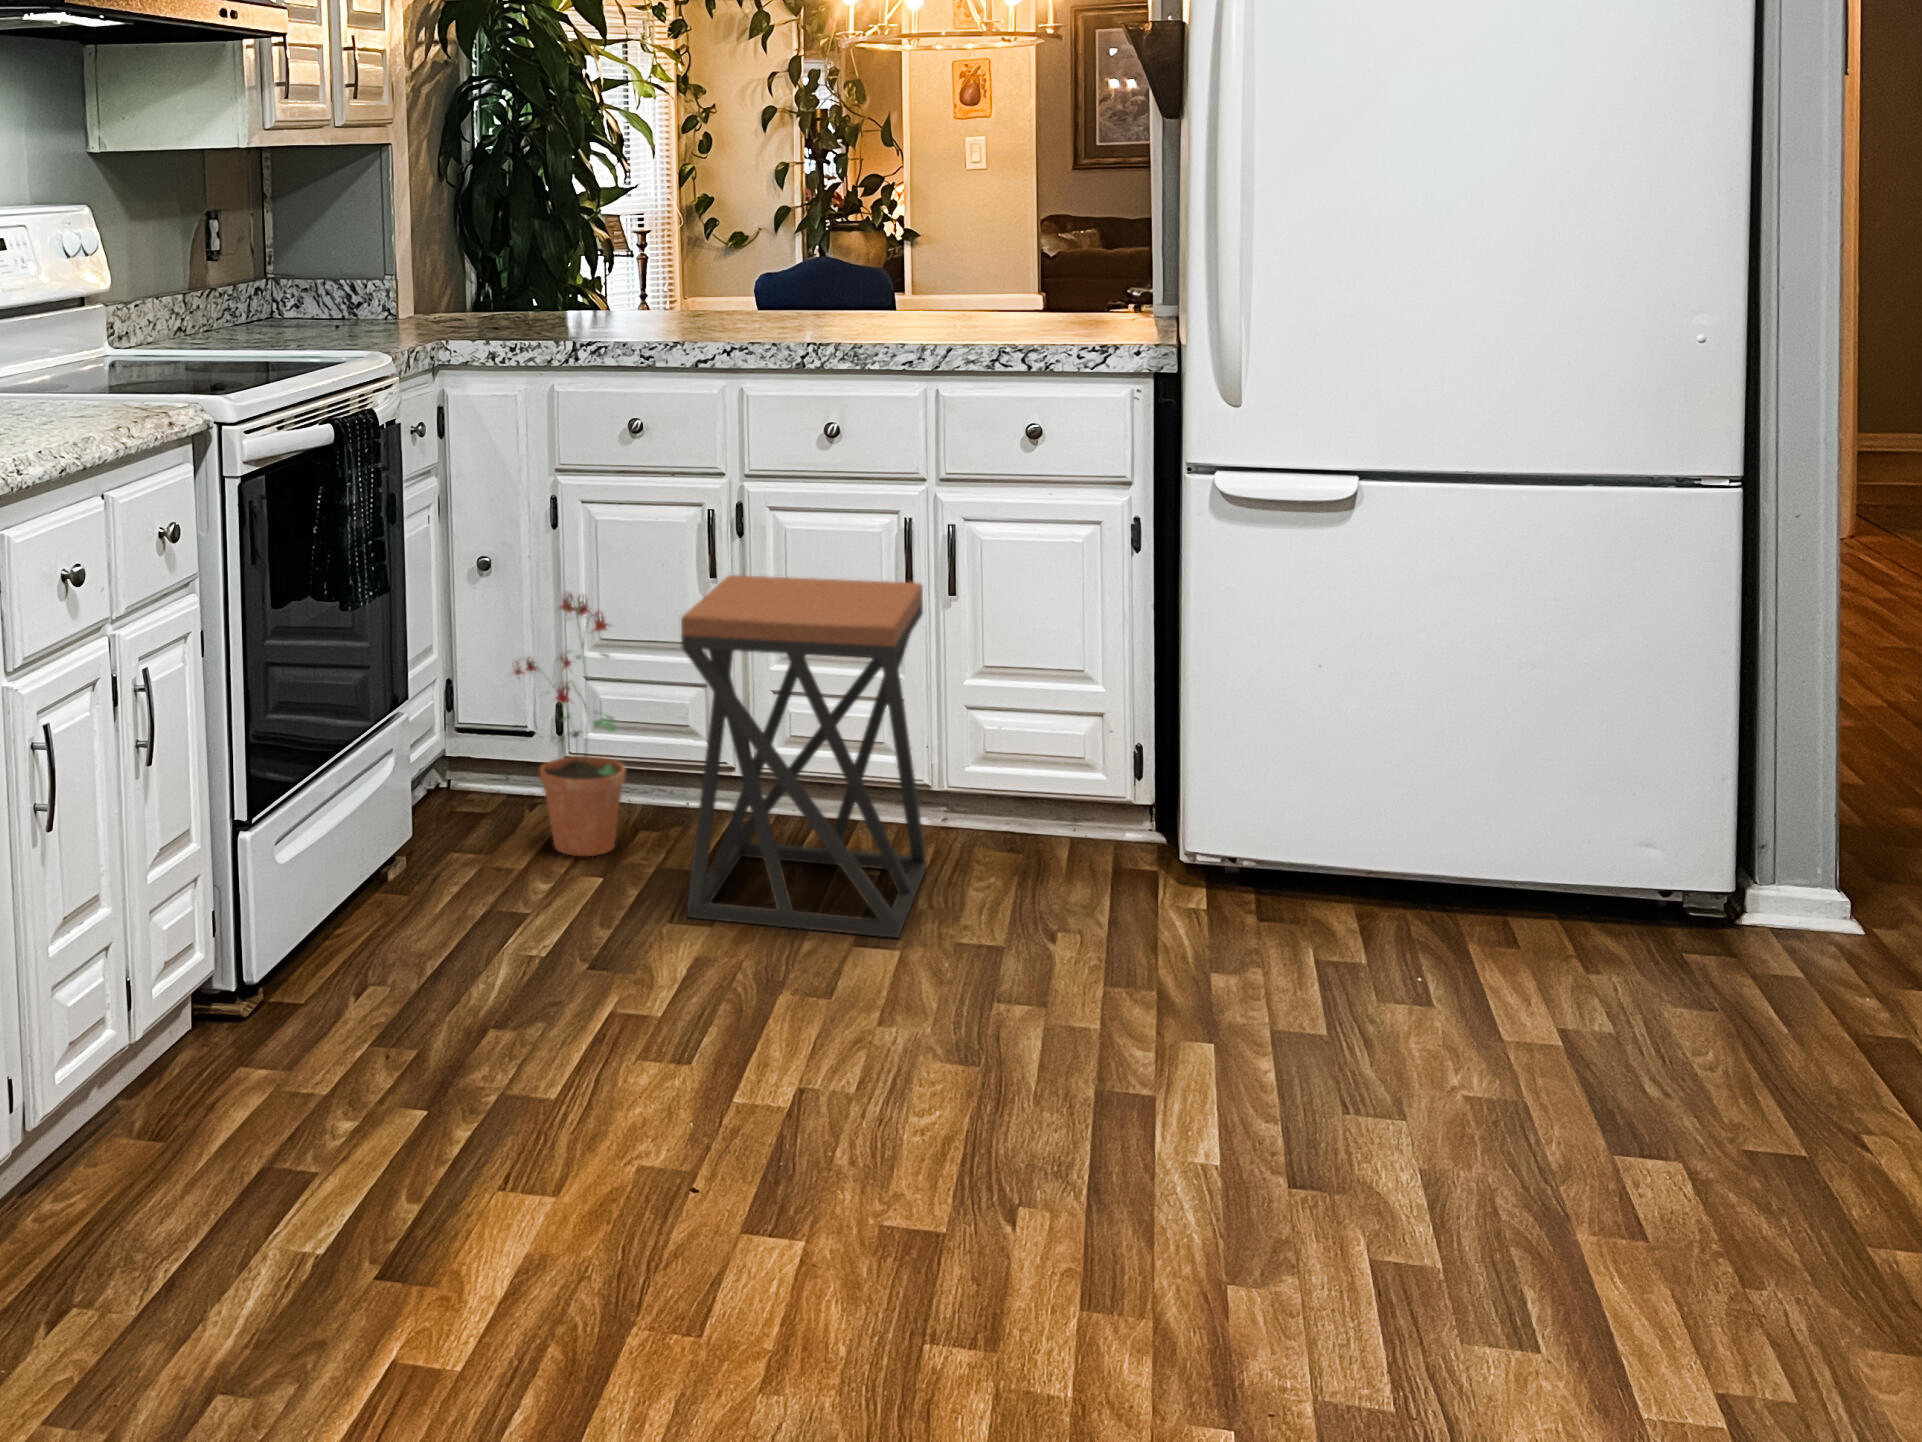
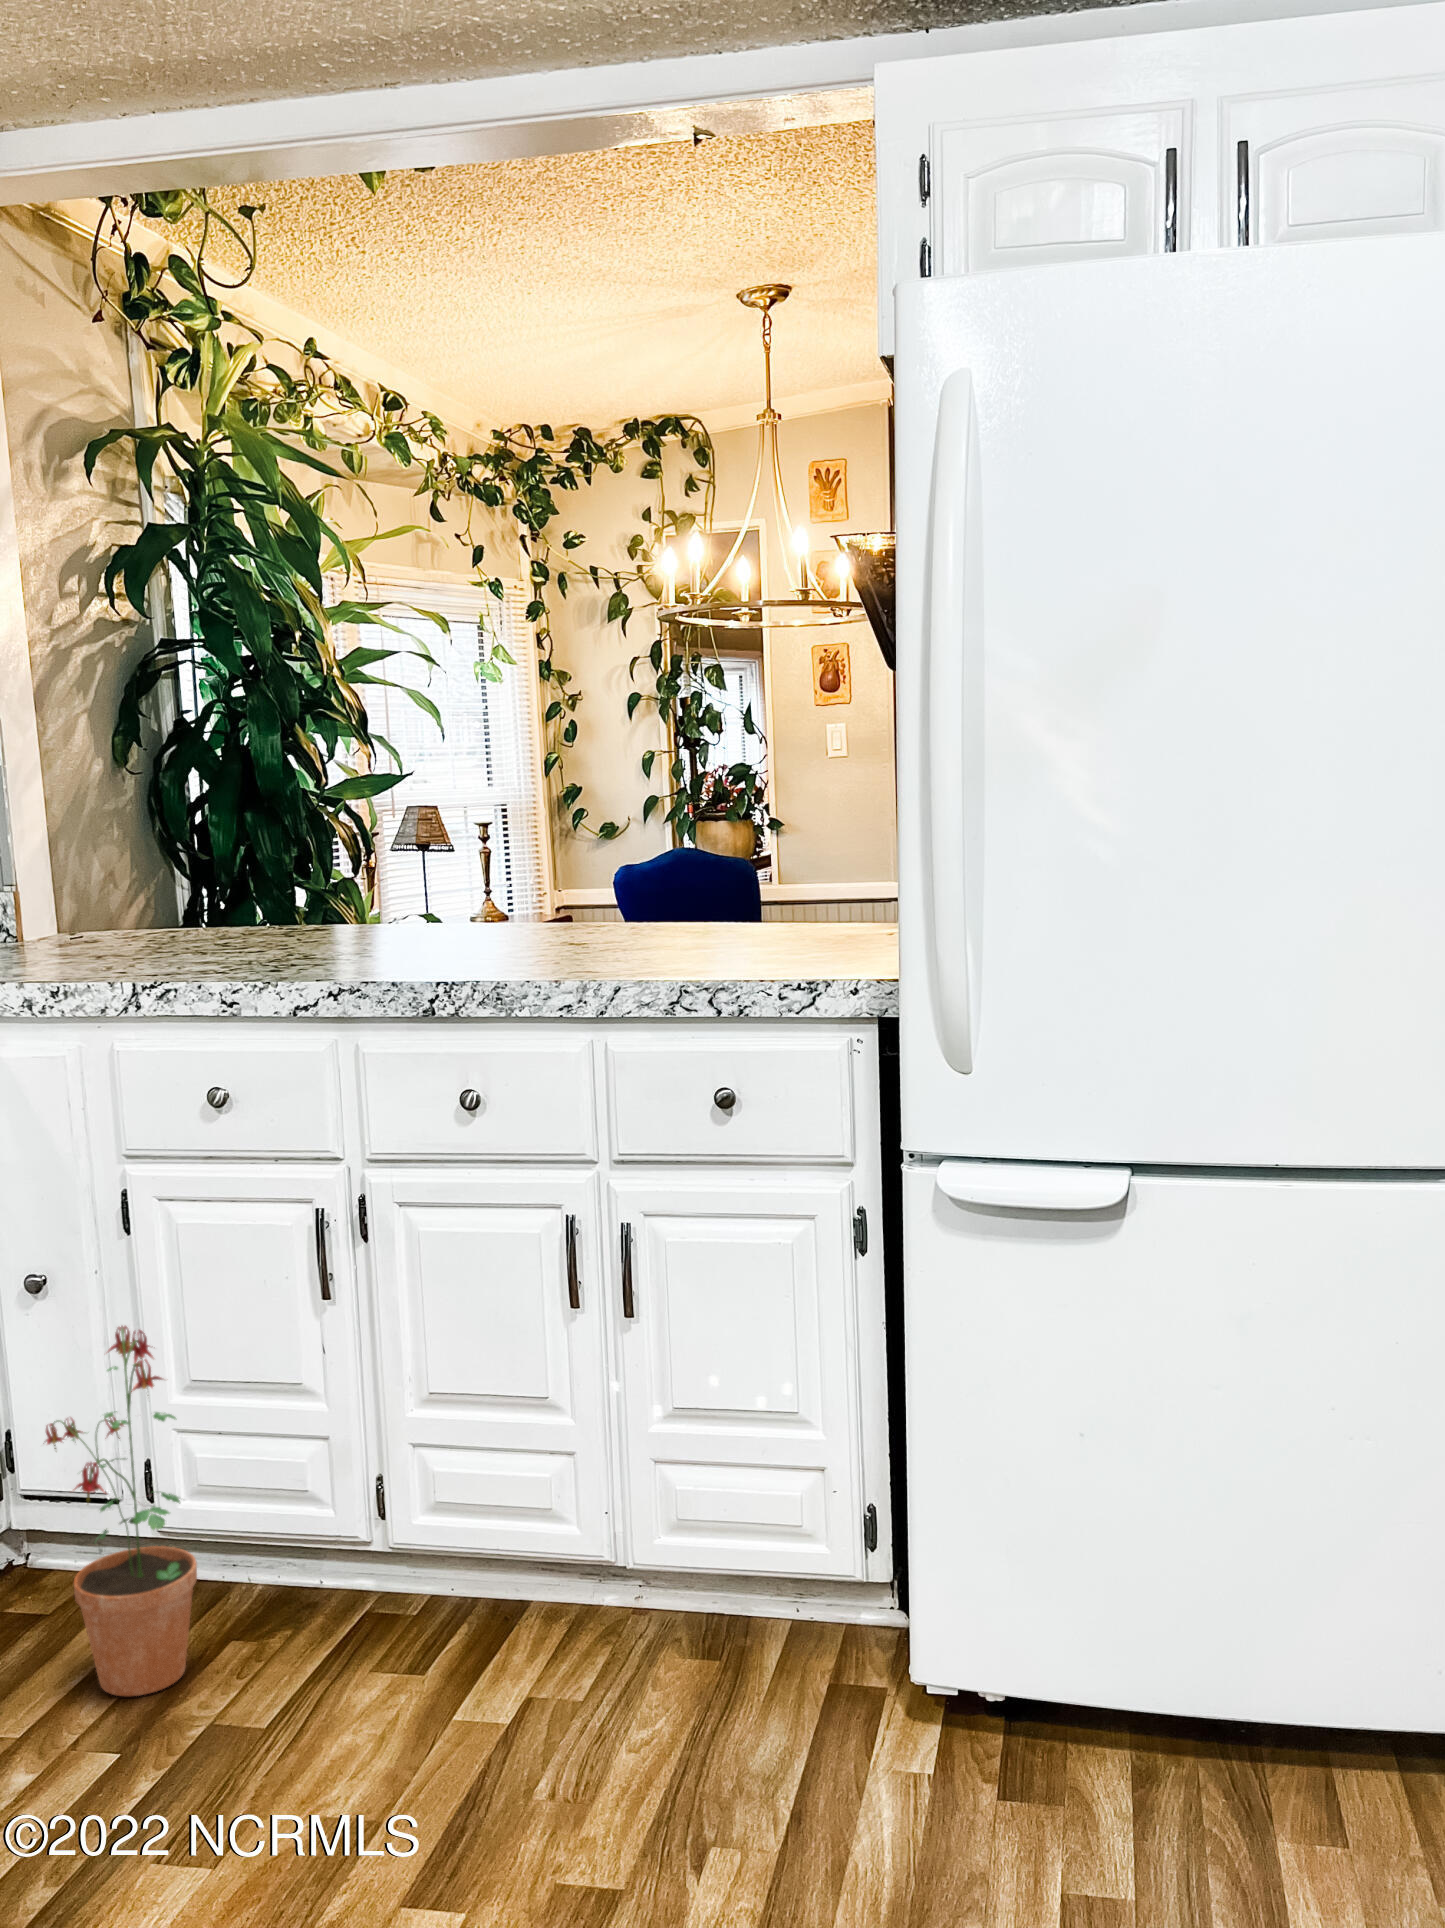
stool: present [681,575,926,938] -> none [186,1304,589,1848]

